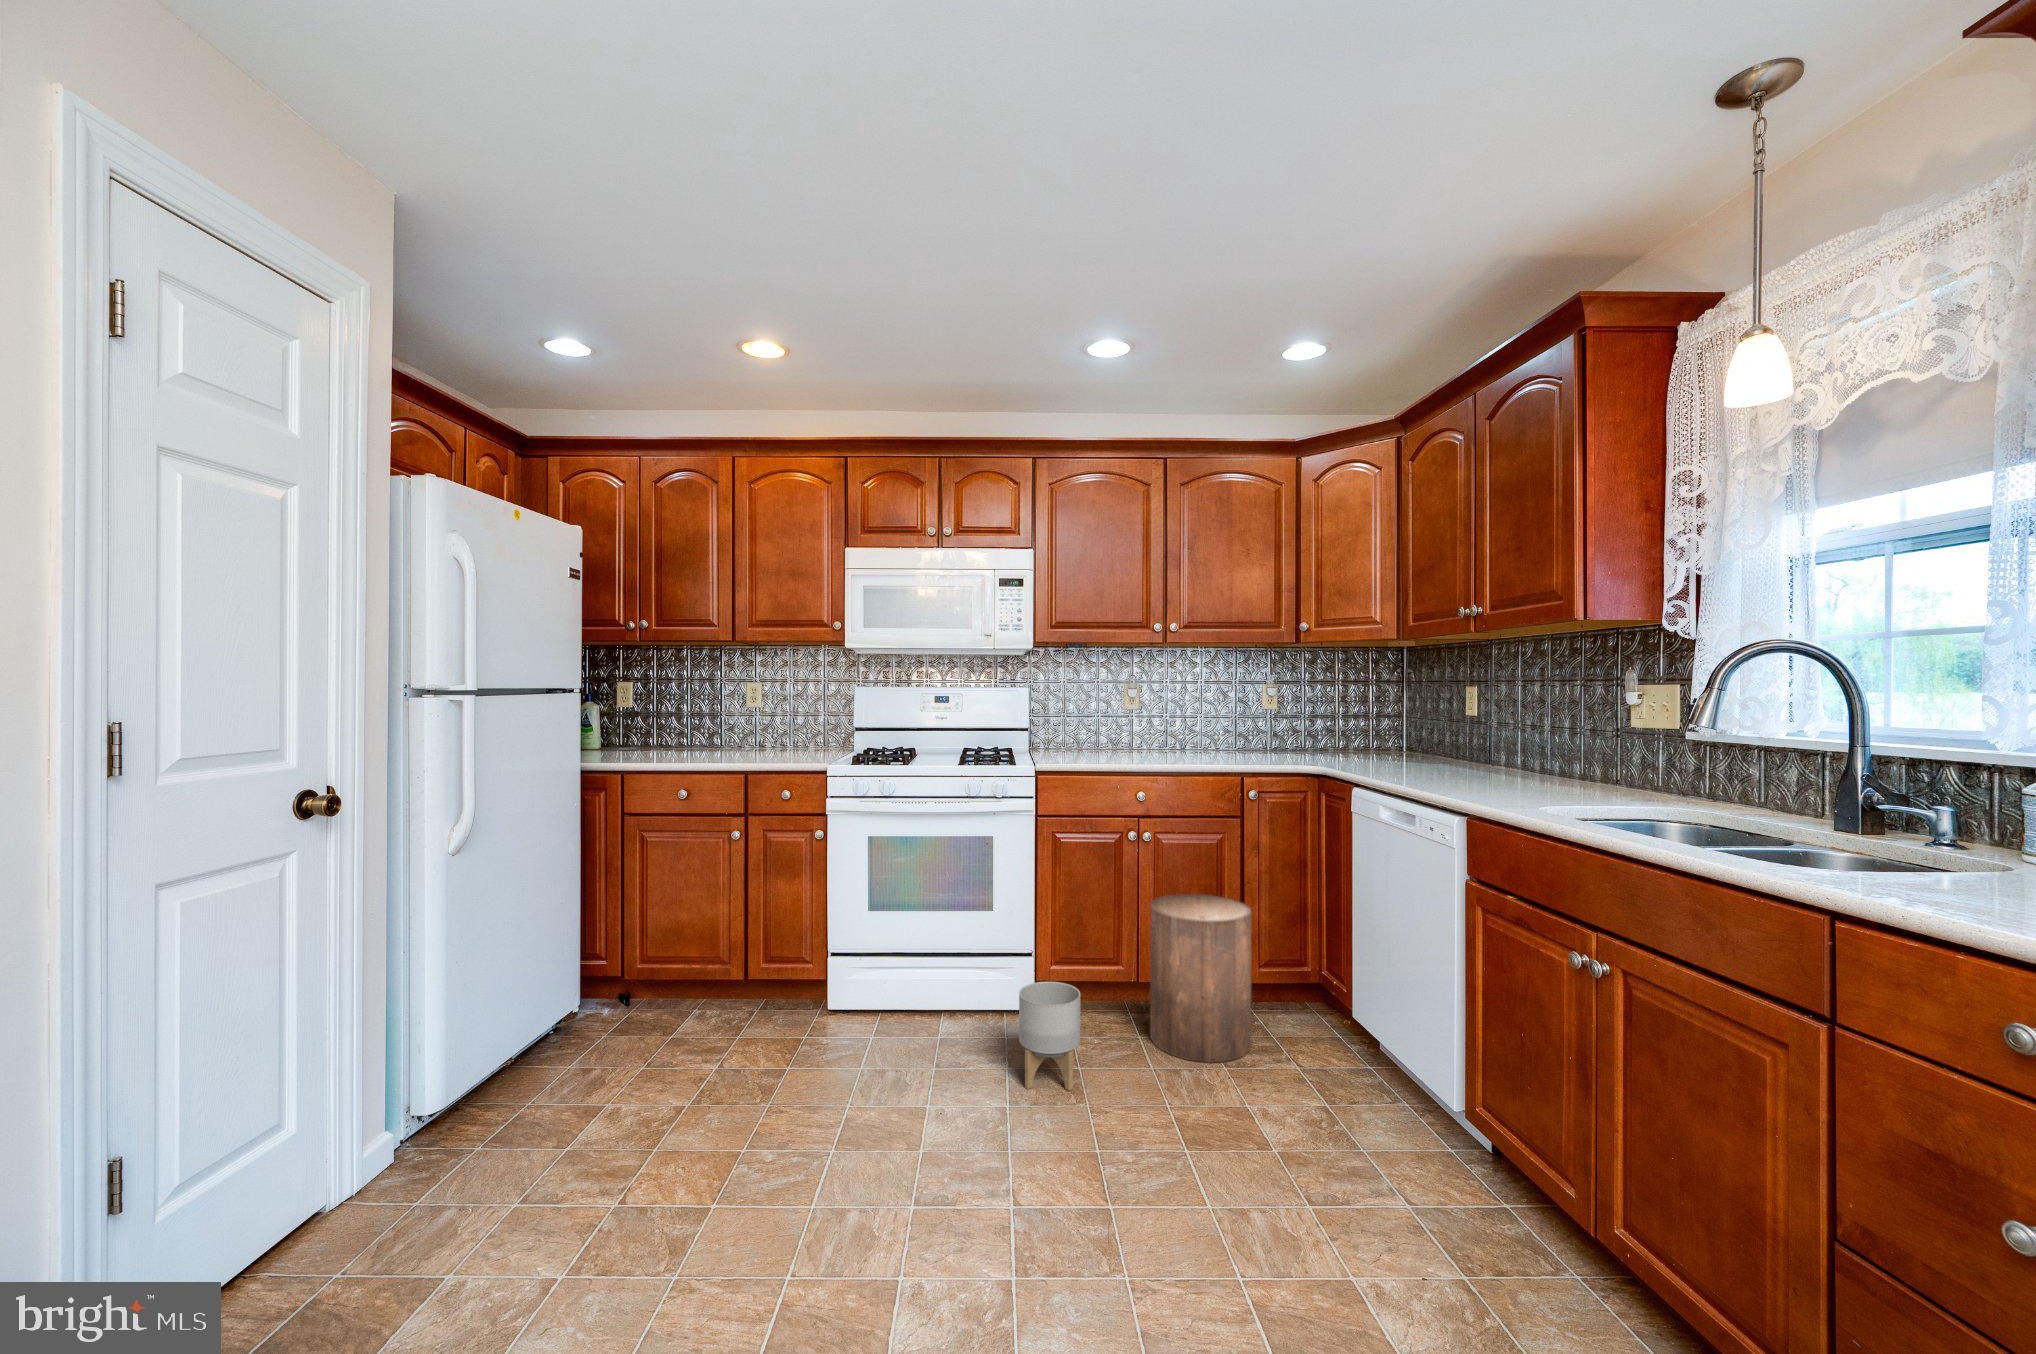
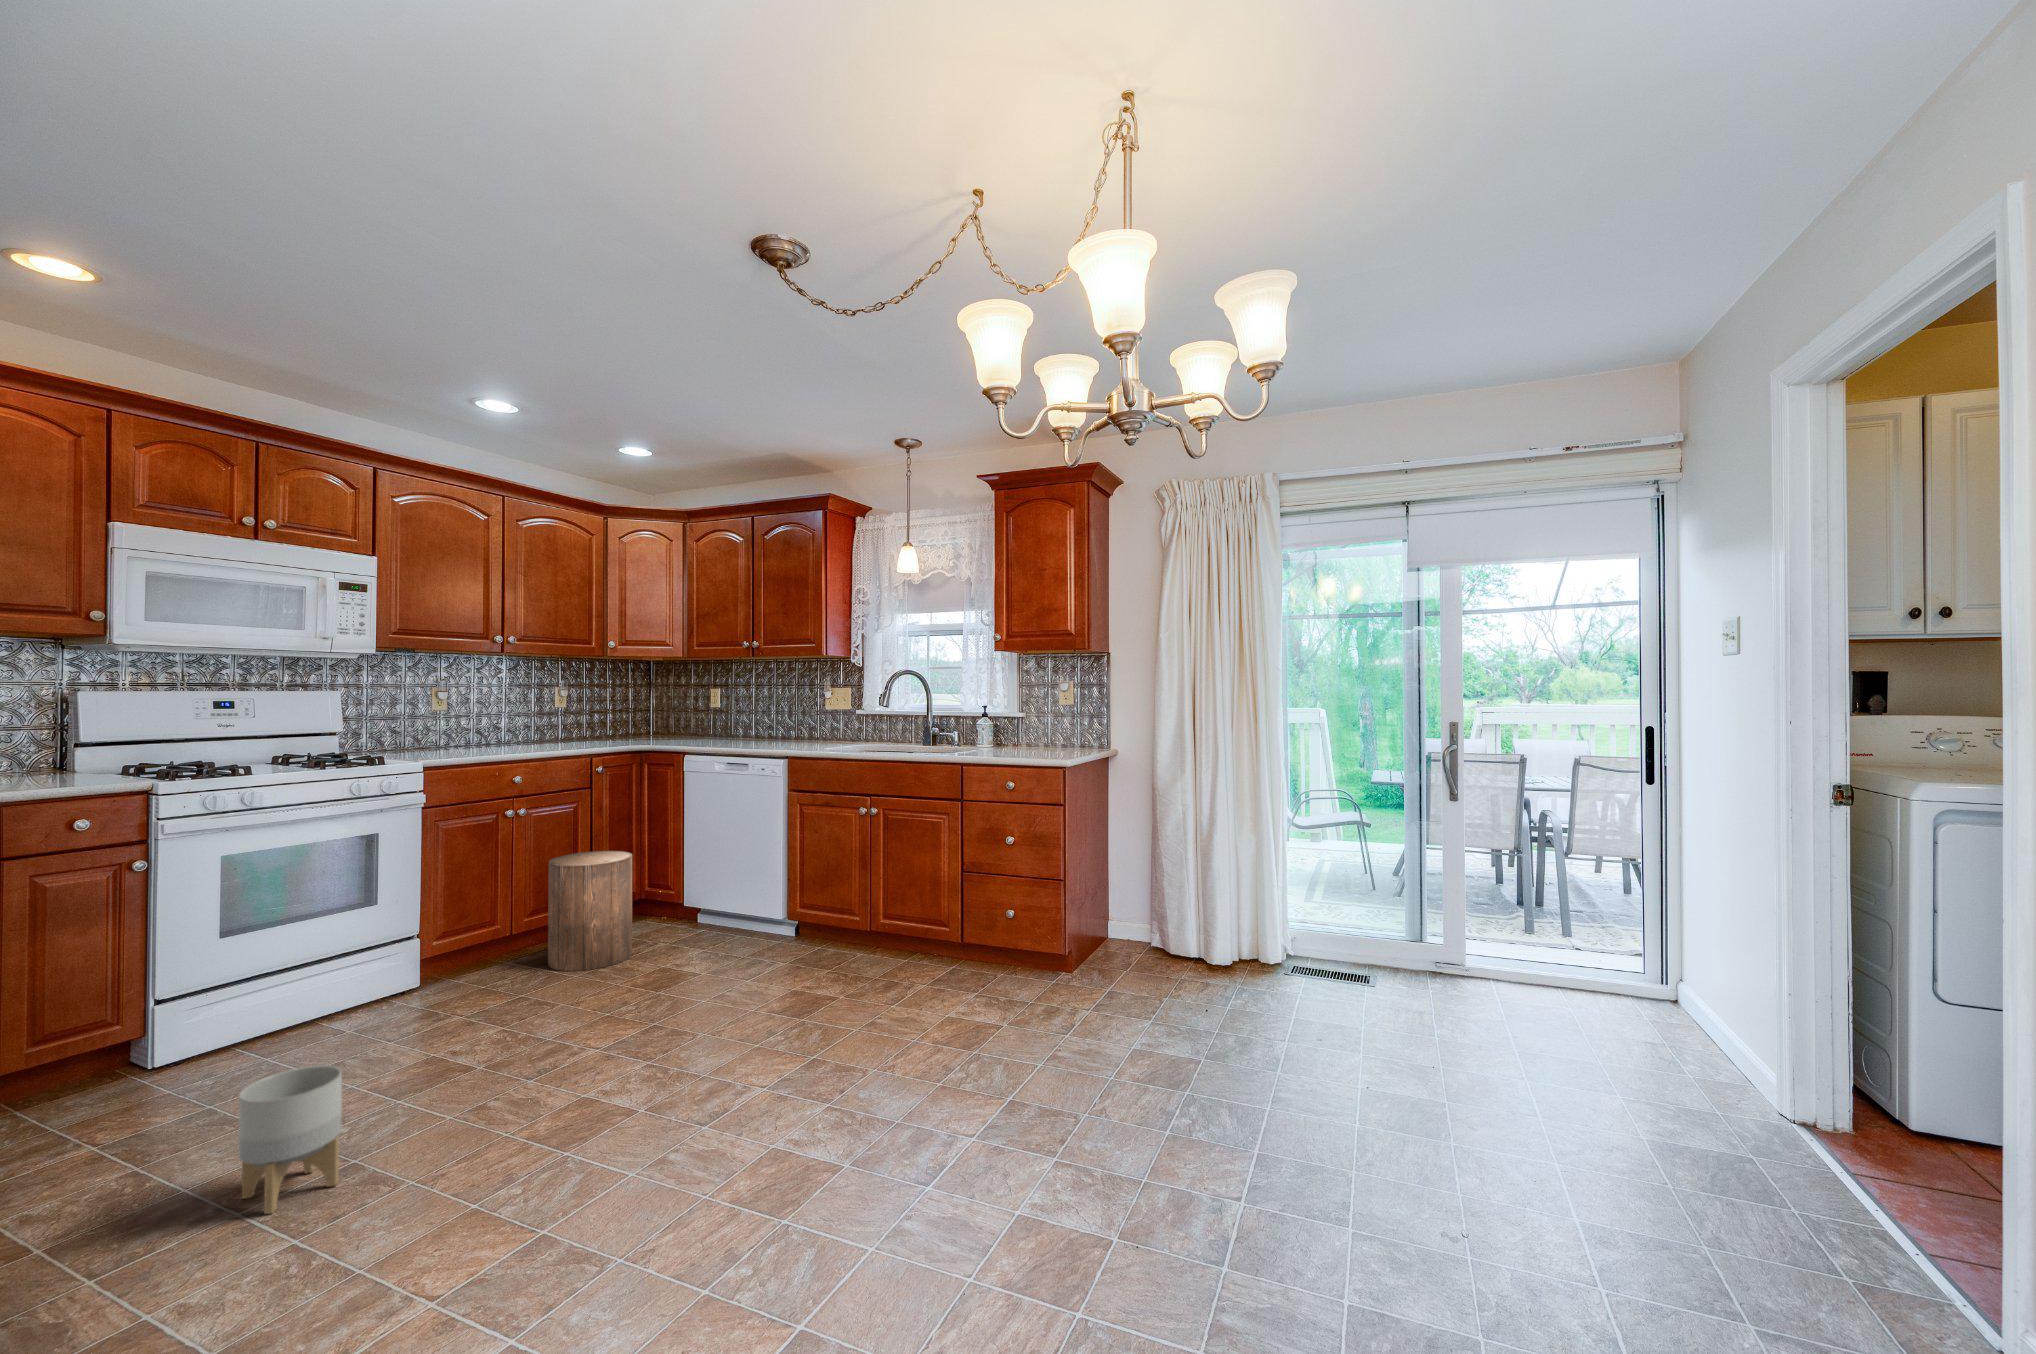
planter: present [1019,982,1081,1091] -> present [238,1065,342,1214]

